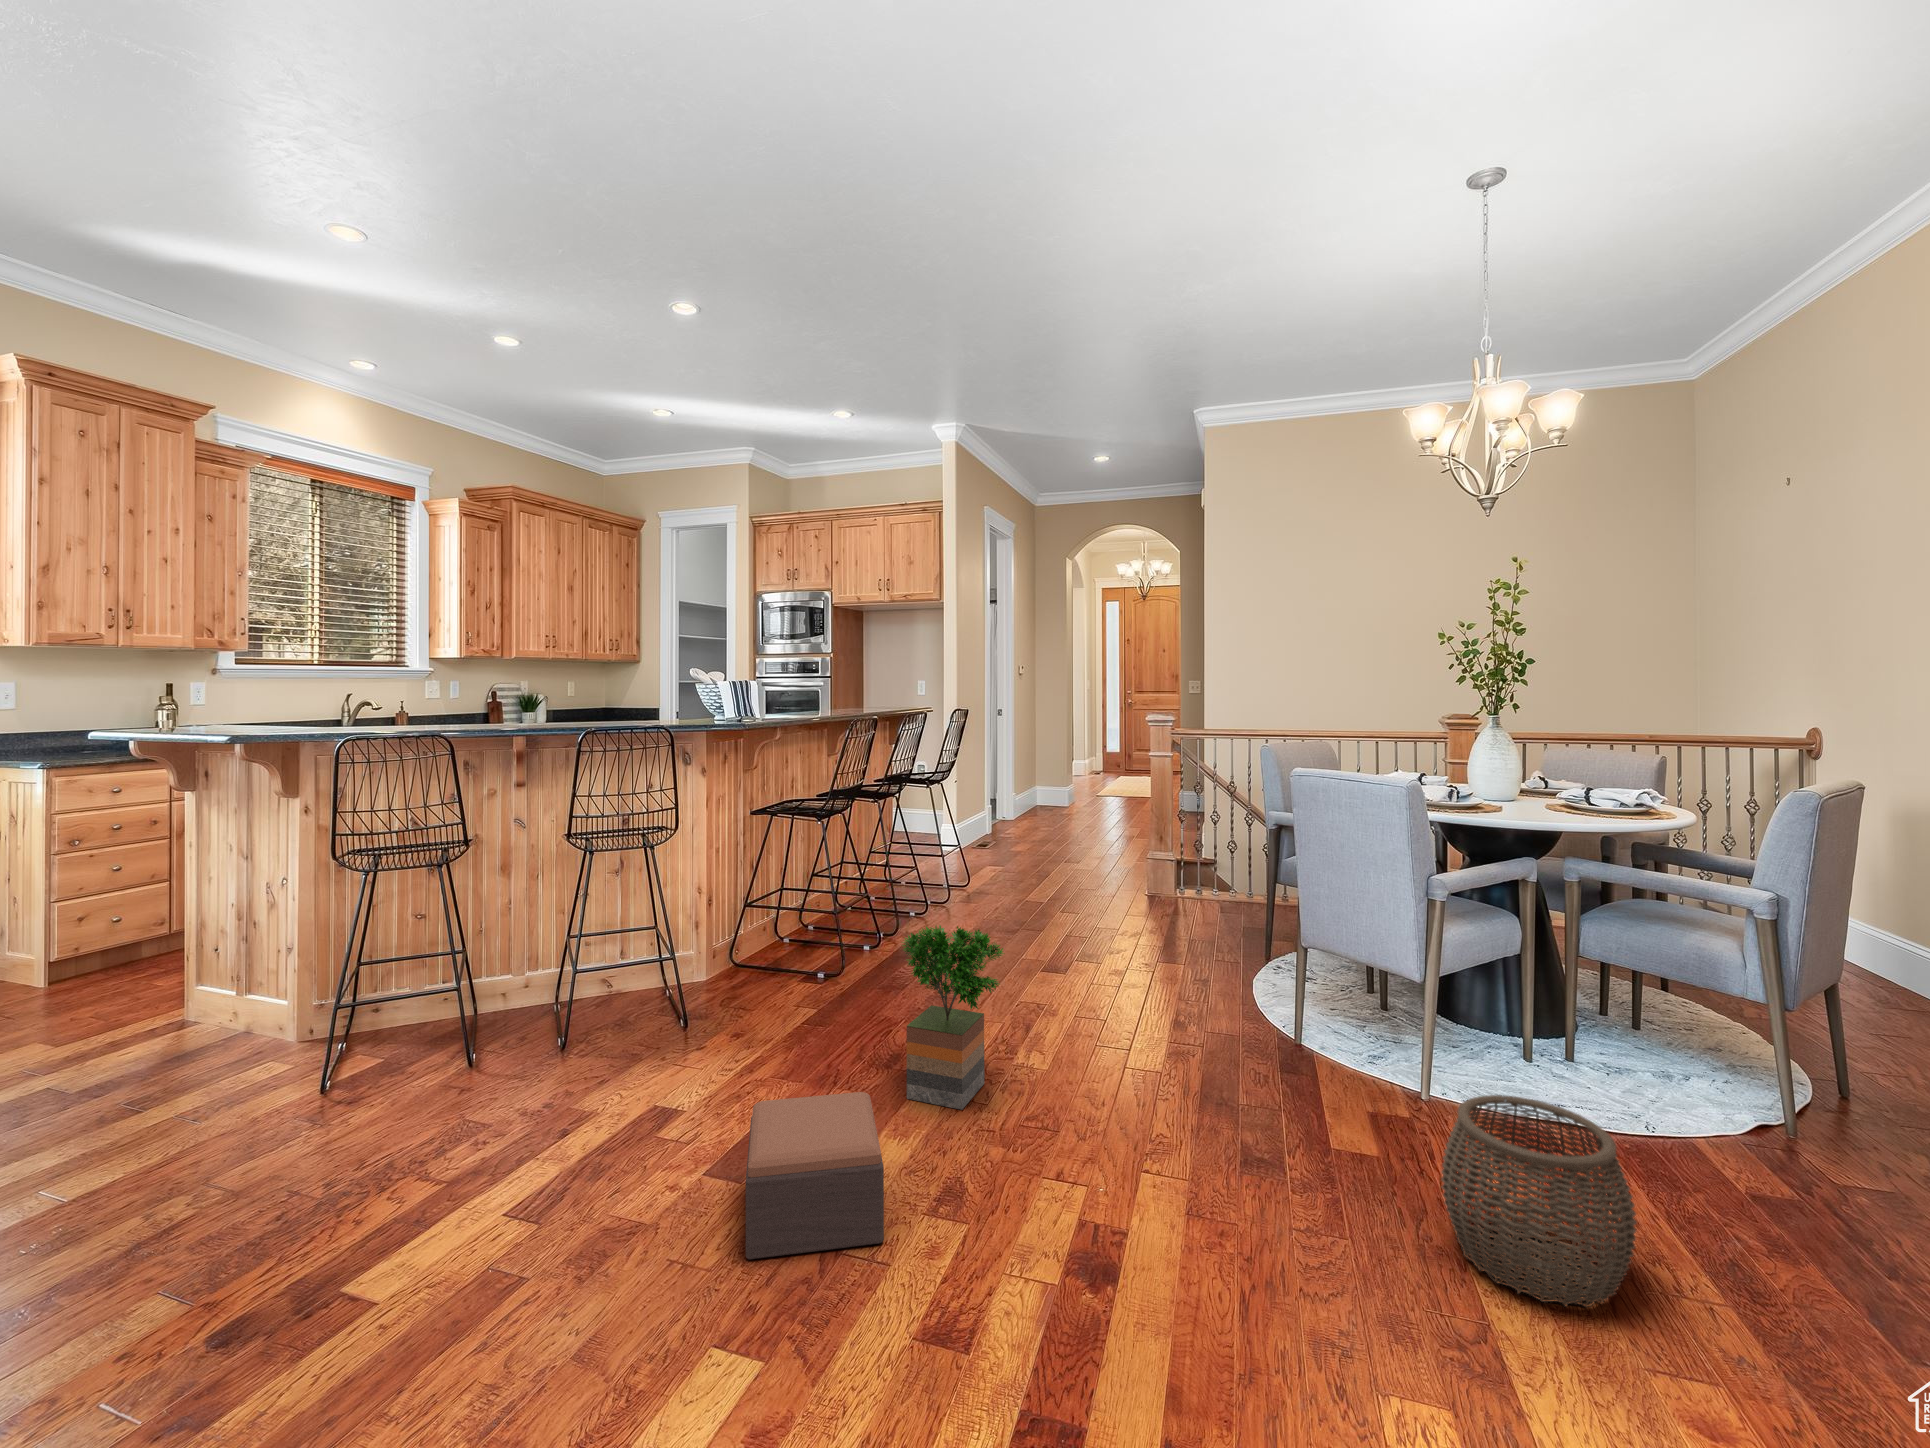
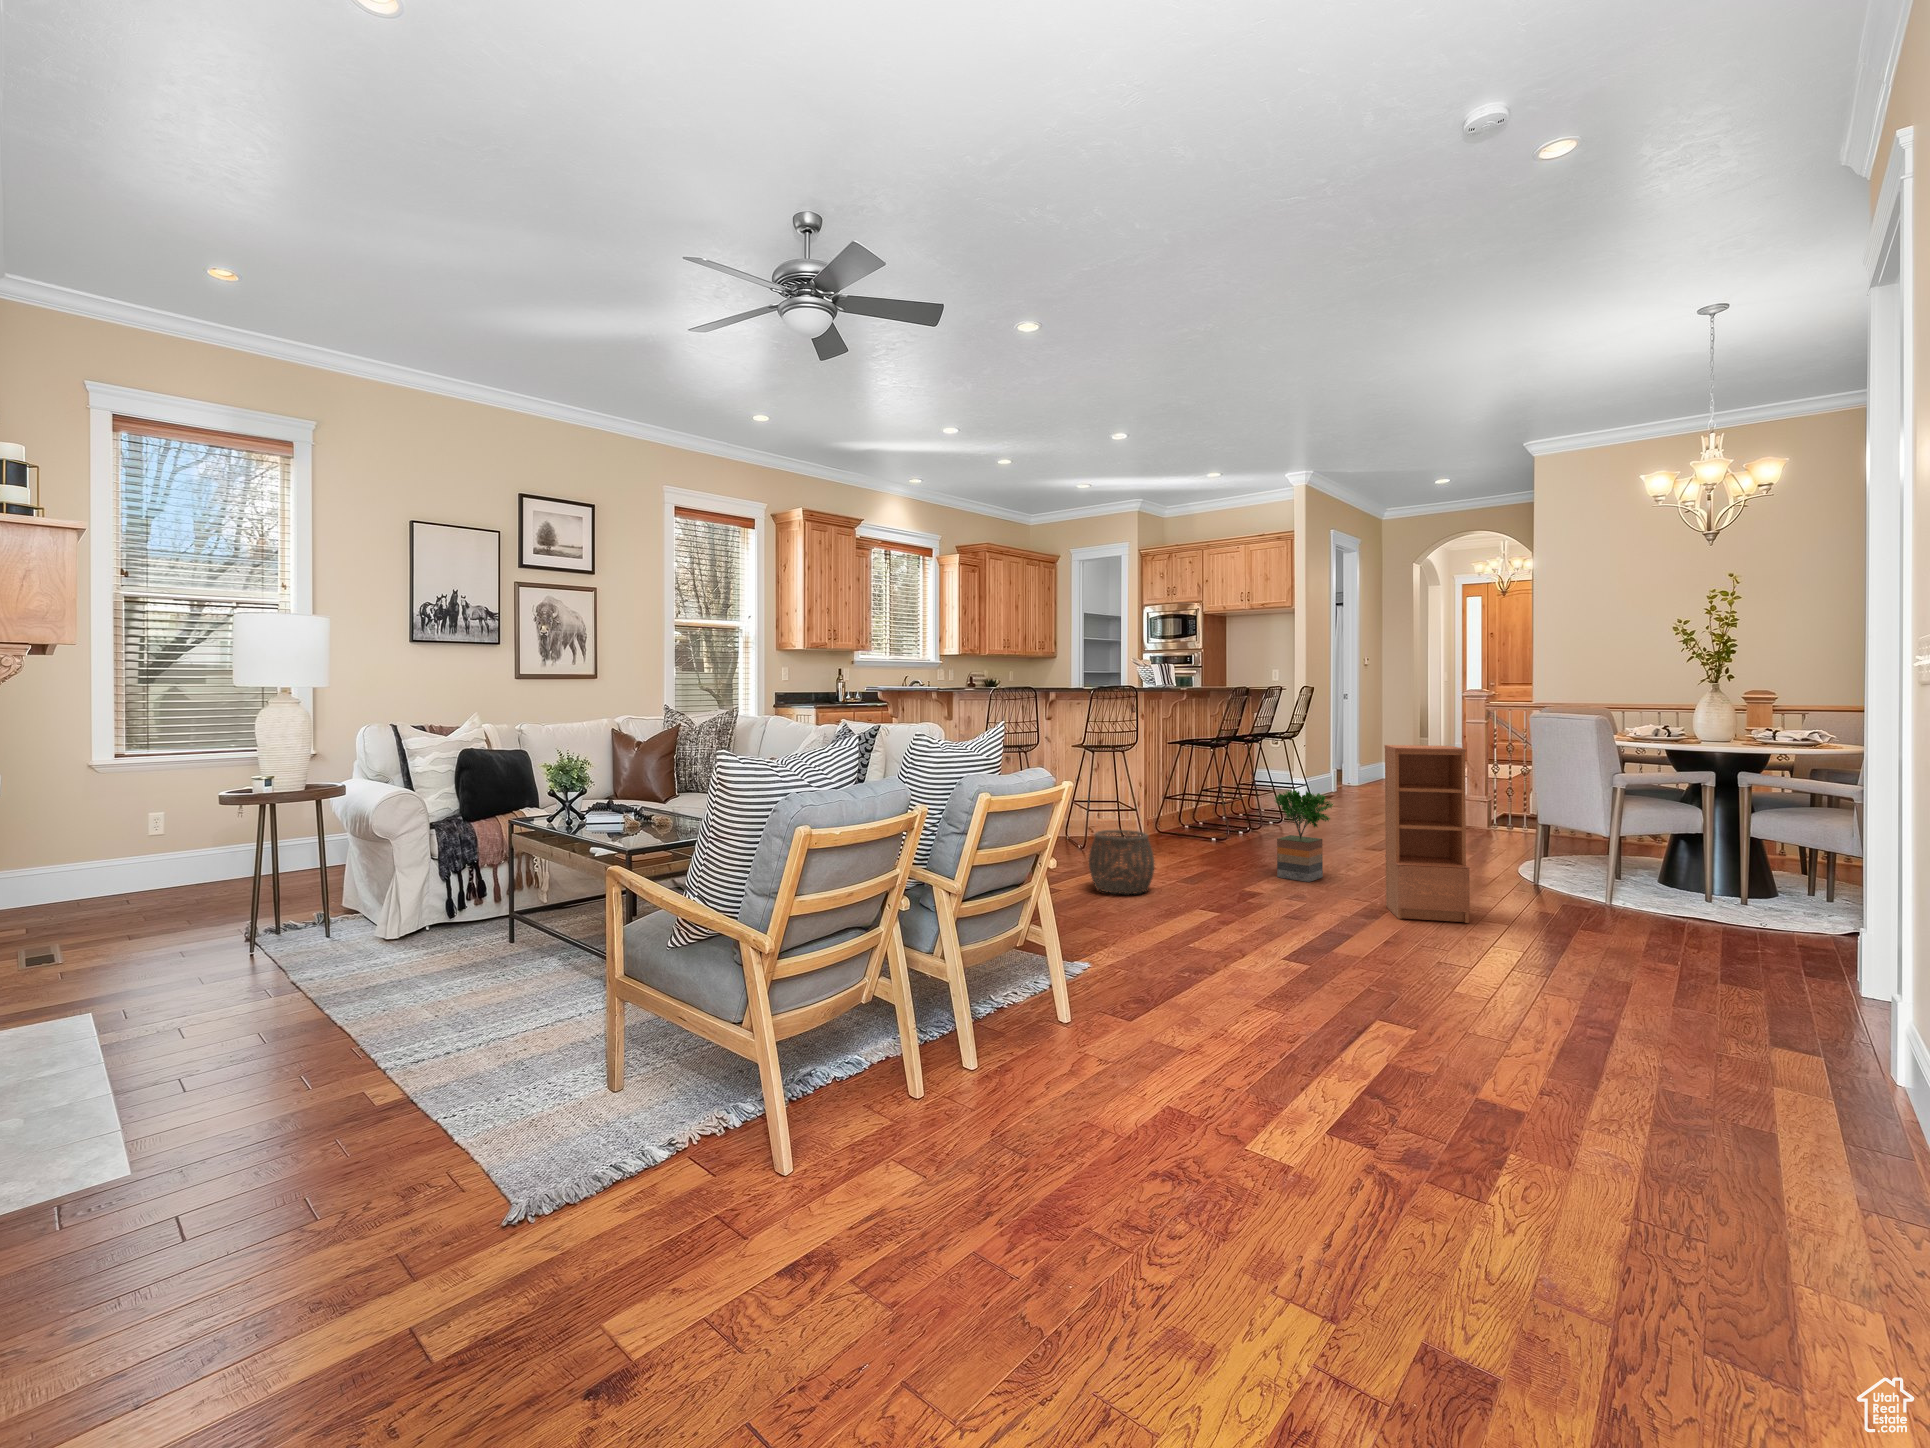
bookcase: none [1105,865,1274,1267] -> present [1384,745,1470,923]
footstool: present [746,1092,884,1259] -> none [1203,849,1270,903]
woven basket: present [1441,1095,1637,1307] -> present [1089,830,1155,895]

